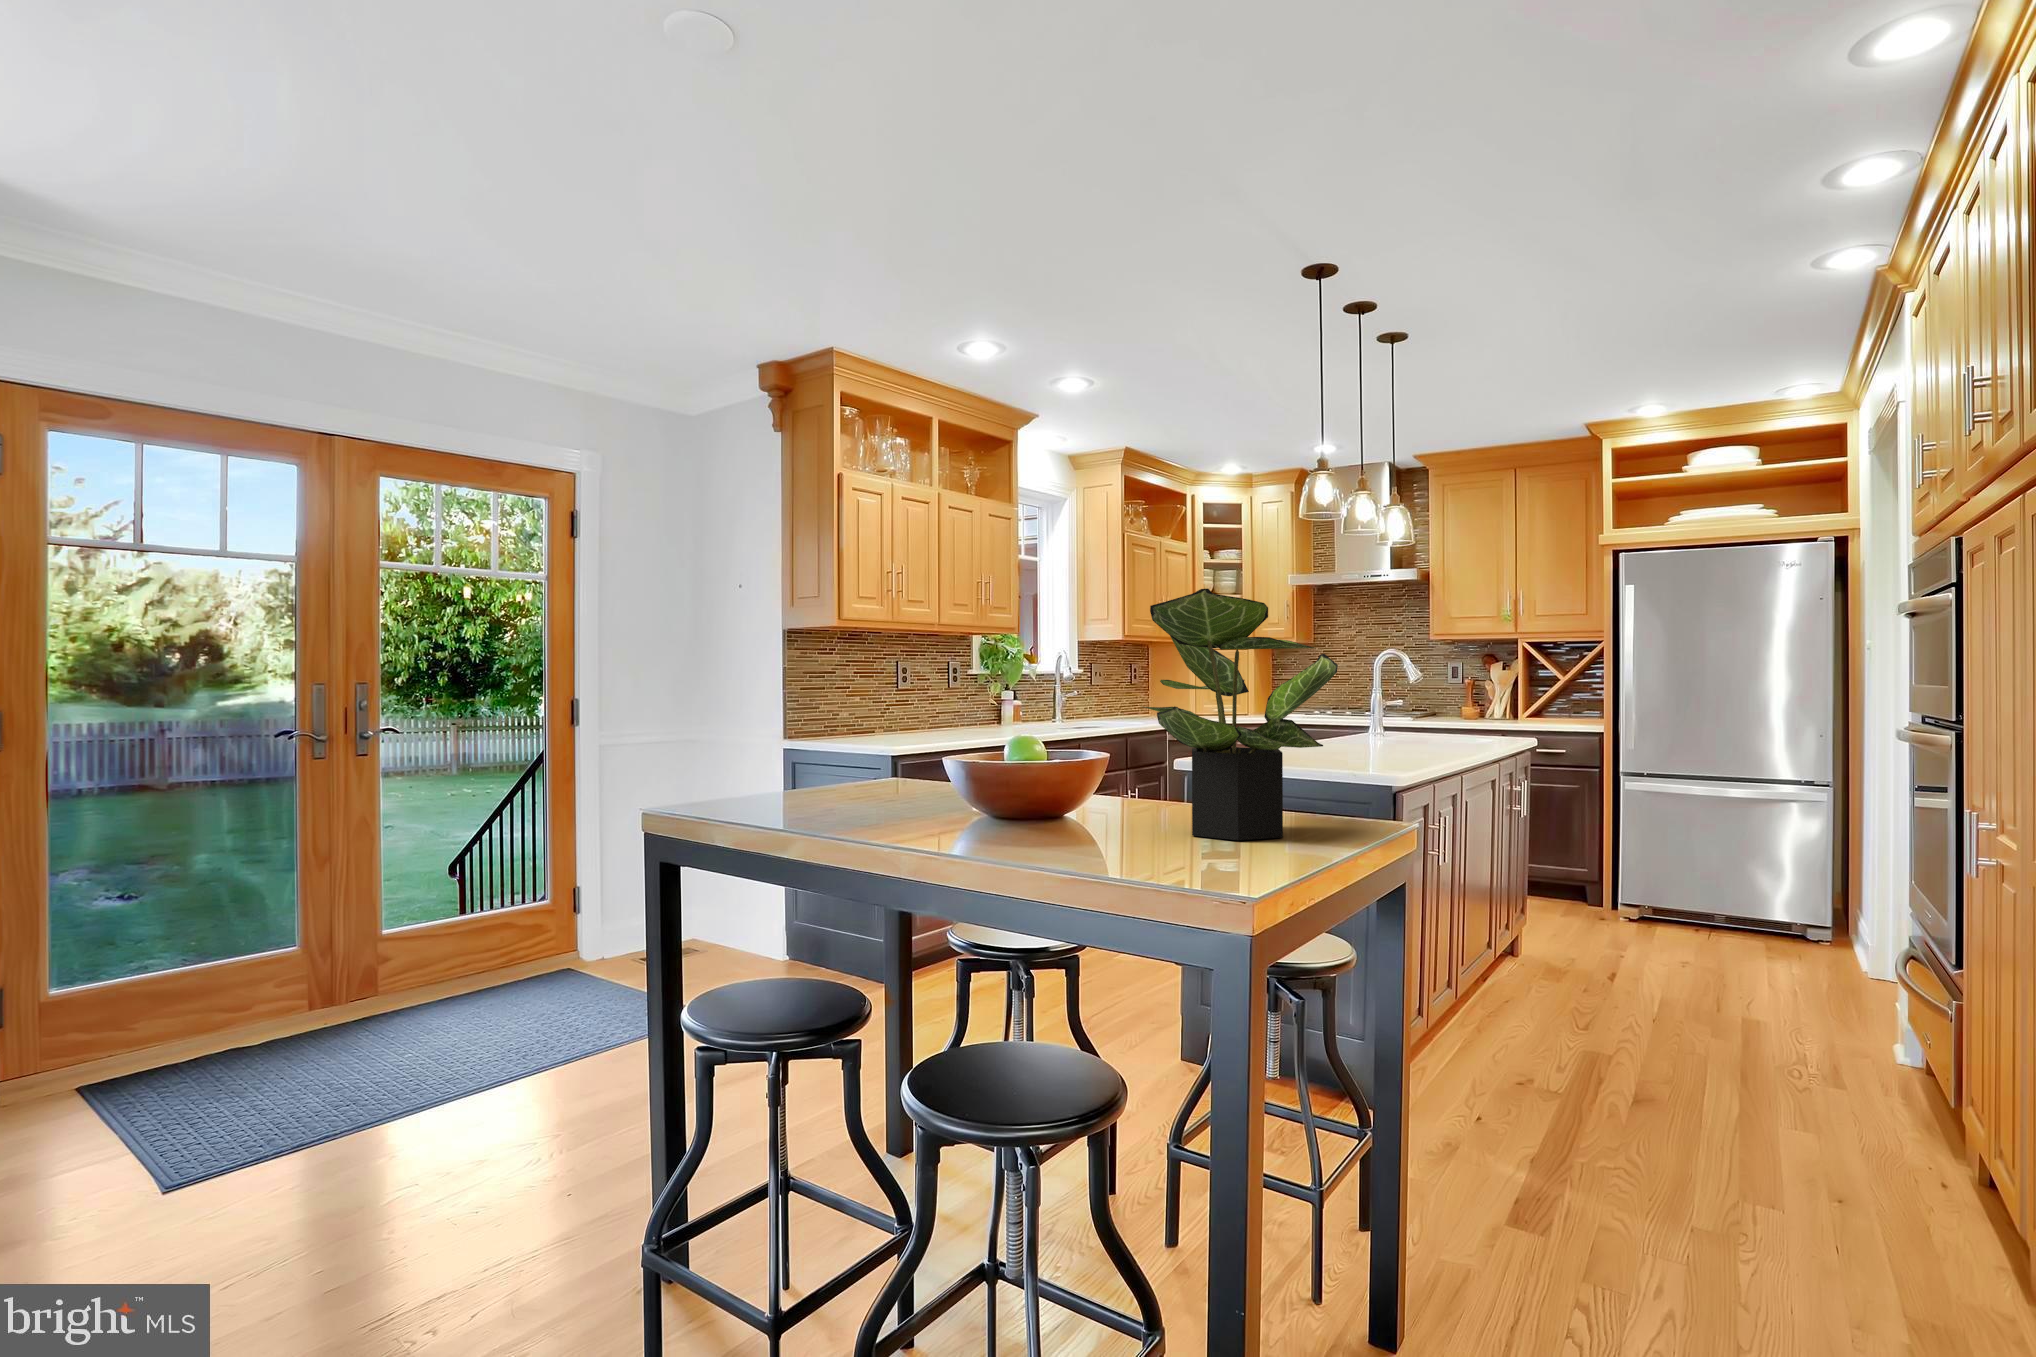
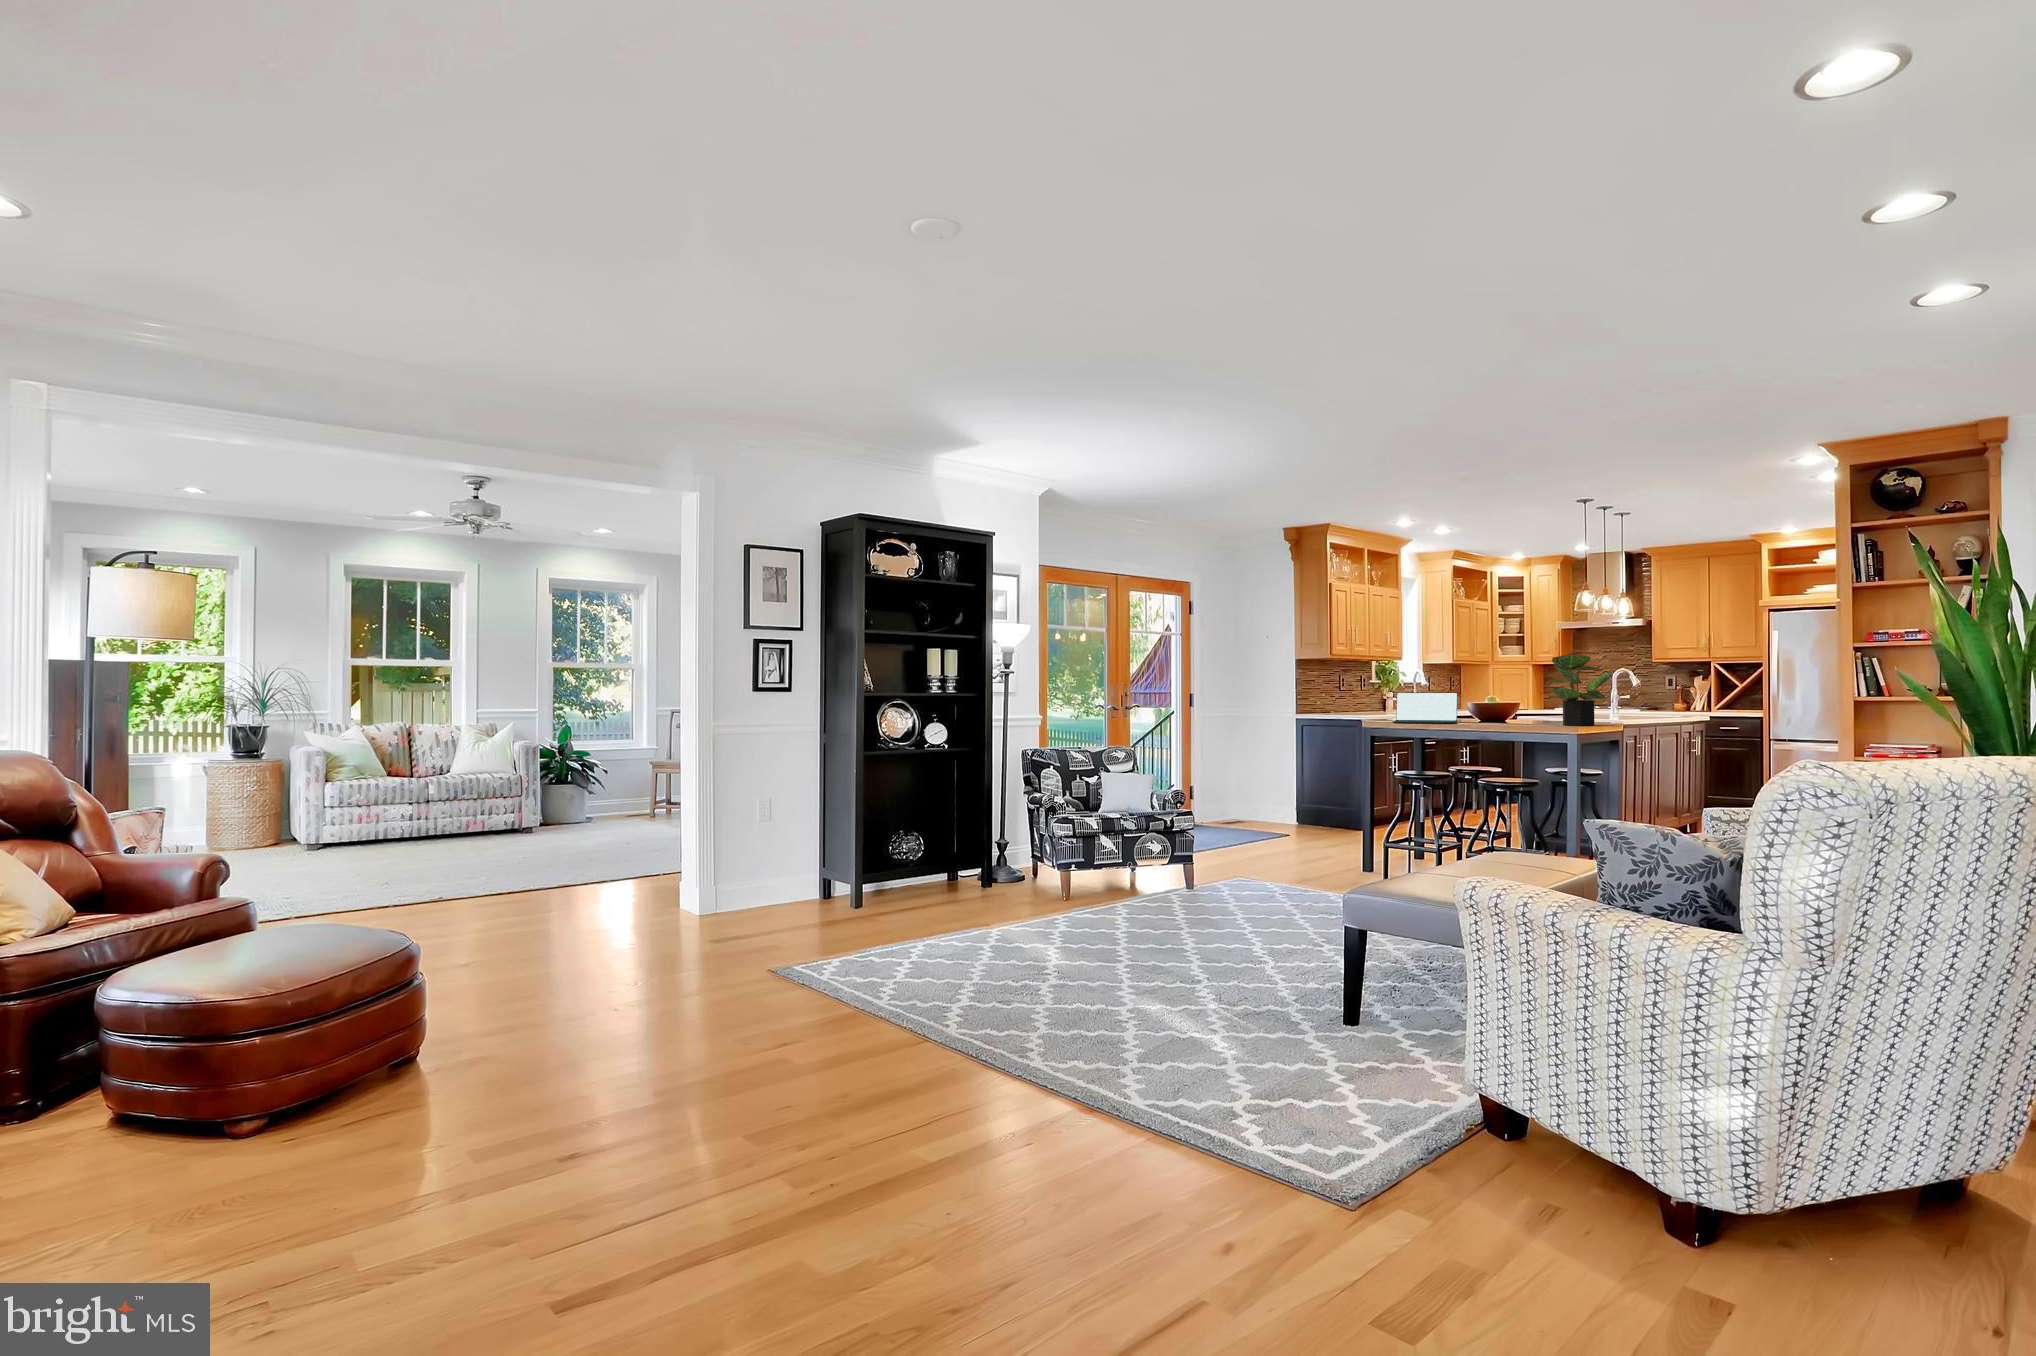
laptop: none [706,714,927,820] -> present [1393,692,1457,723]

